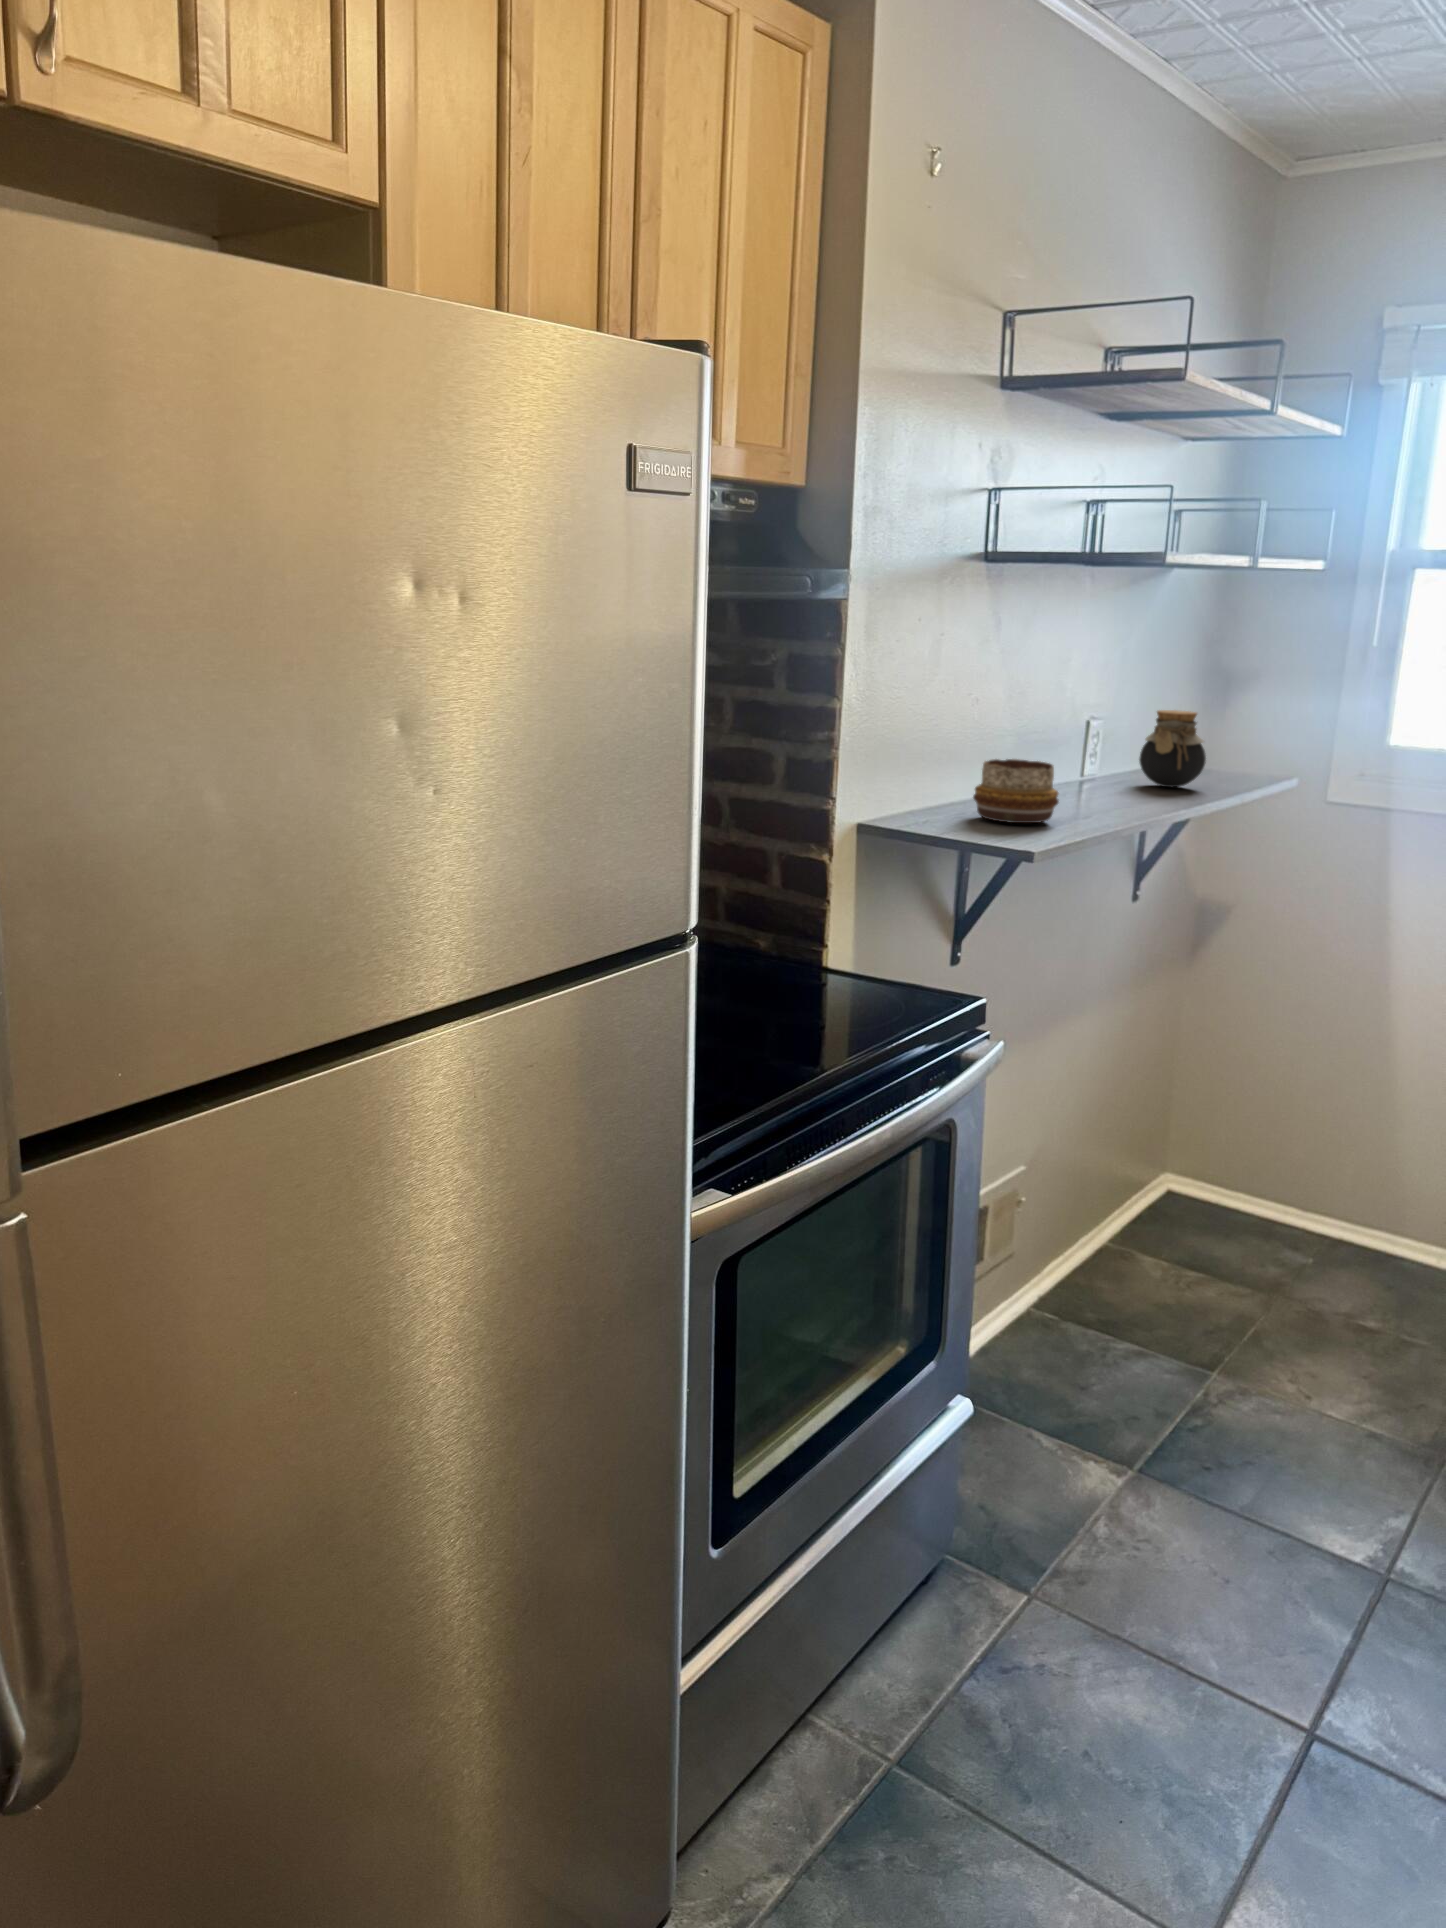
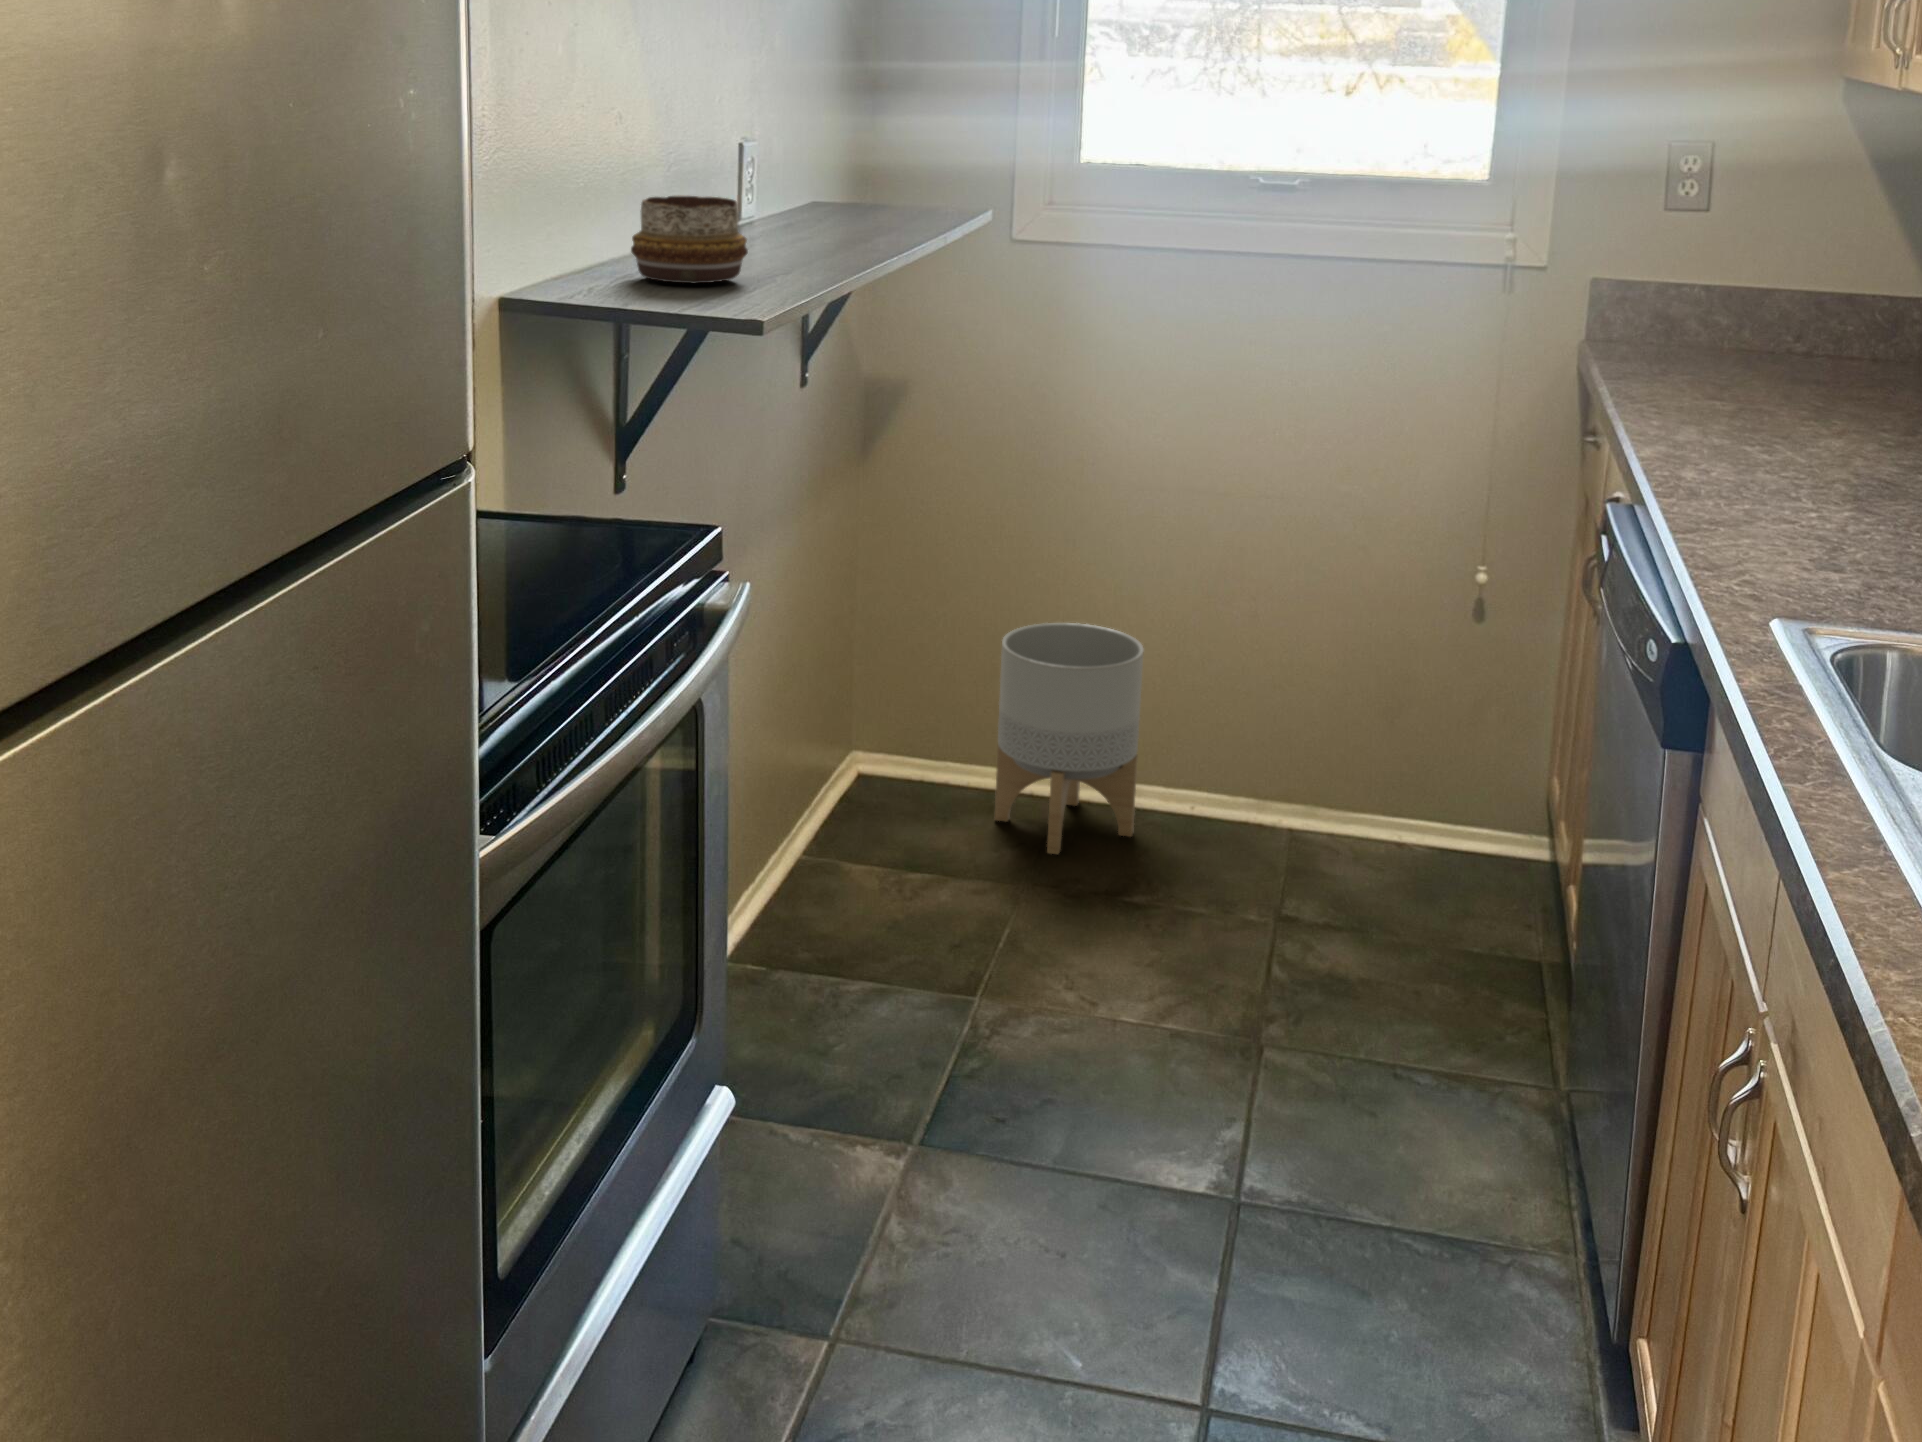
jar: present [1139,710,1206,787] -> none [805,123,889,227]
planter: none [1264,1099,1401,1276] -> present [995,623,1144,854]

